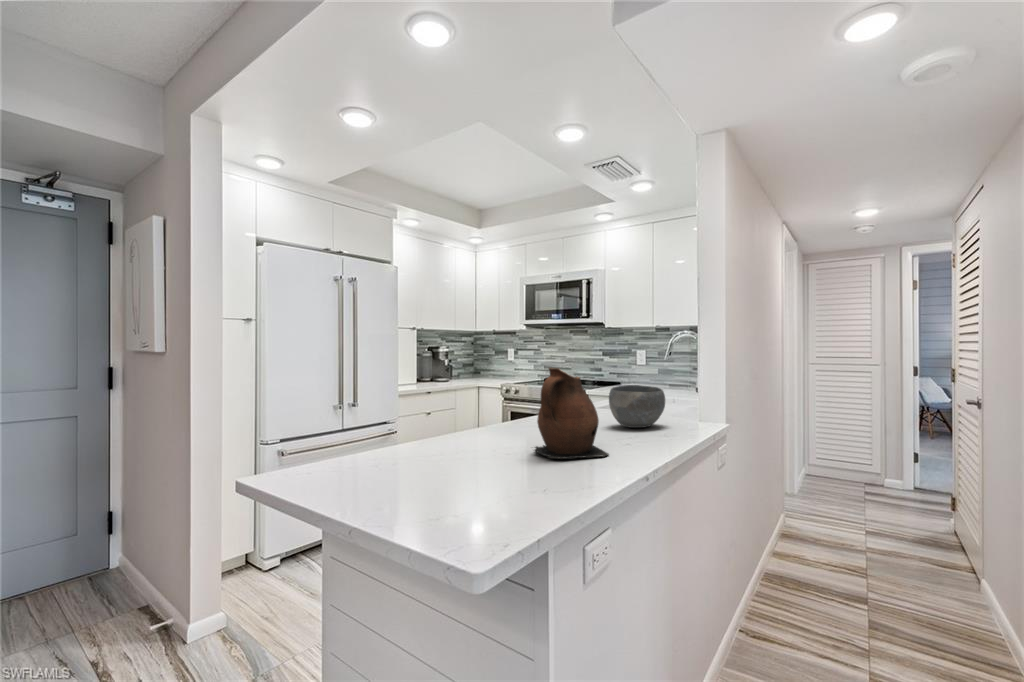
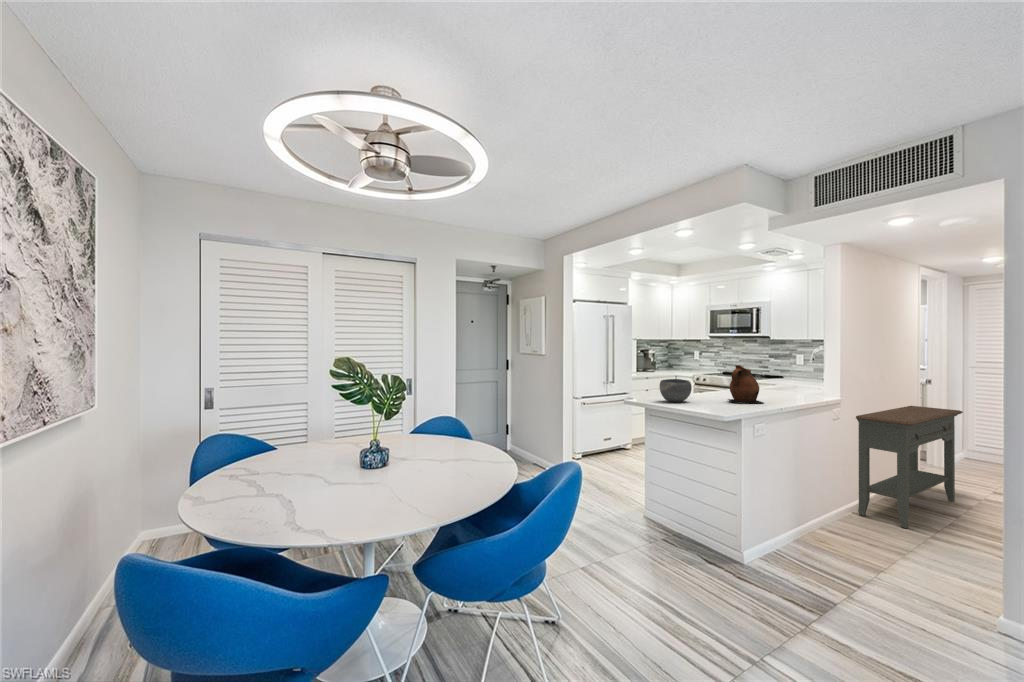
bowl: present [609,385,665,428] -> present [660,379,692,402]
console table: none [740,420,847,641] -> present [856,406,963,528]

